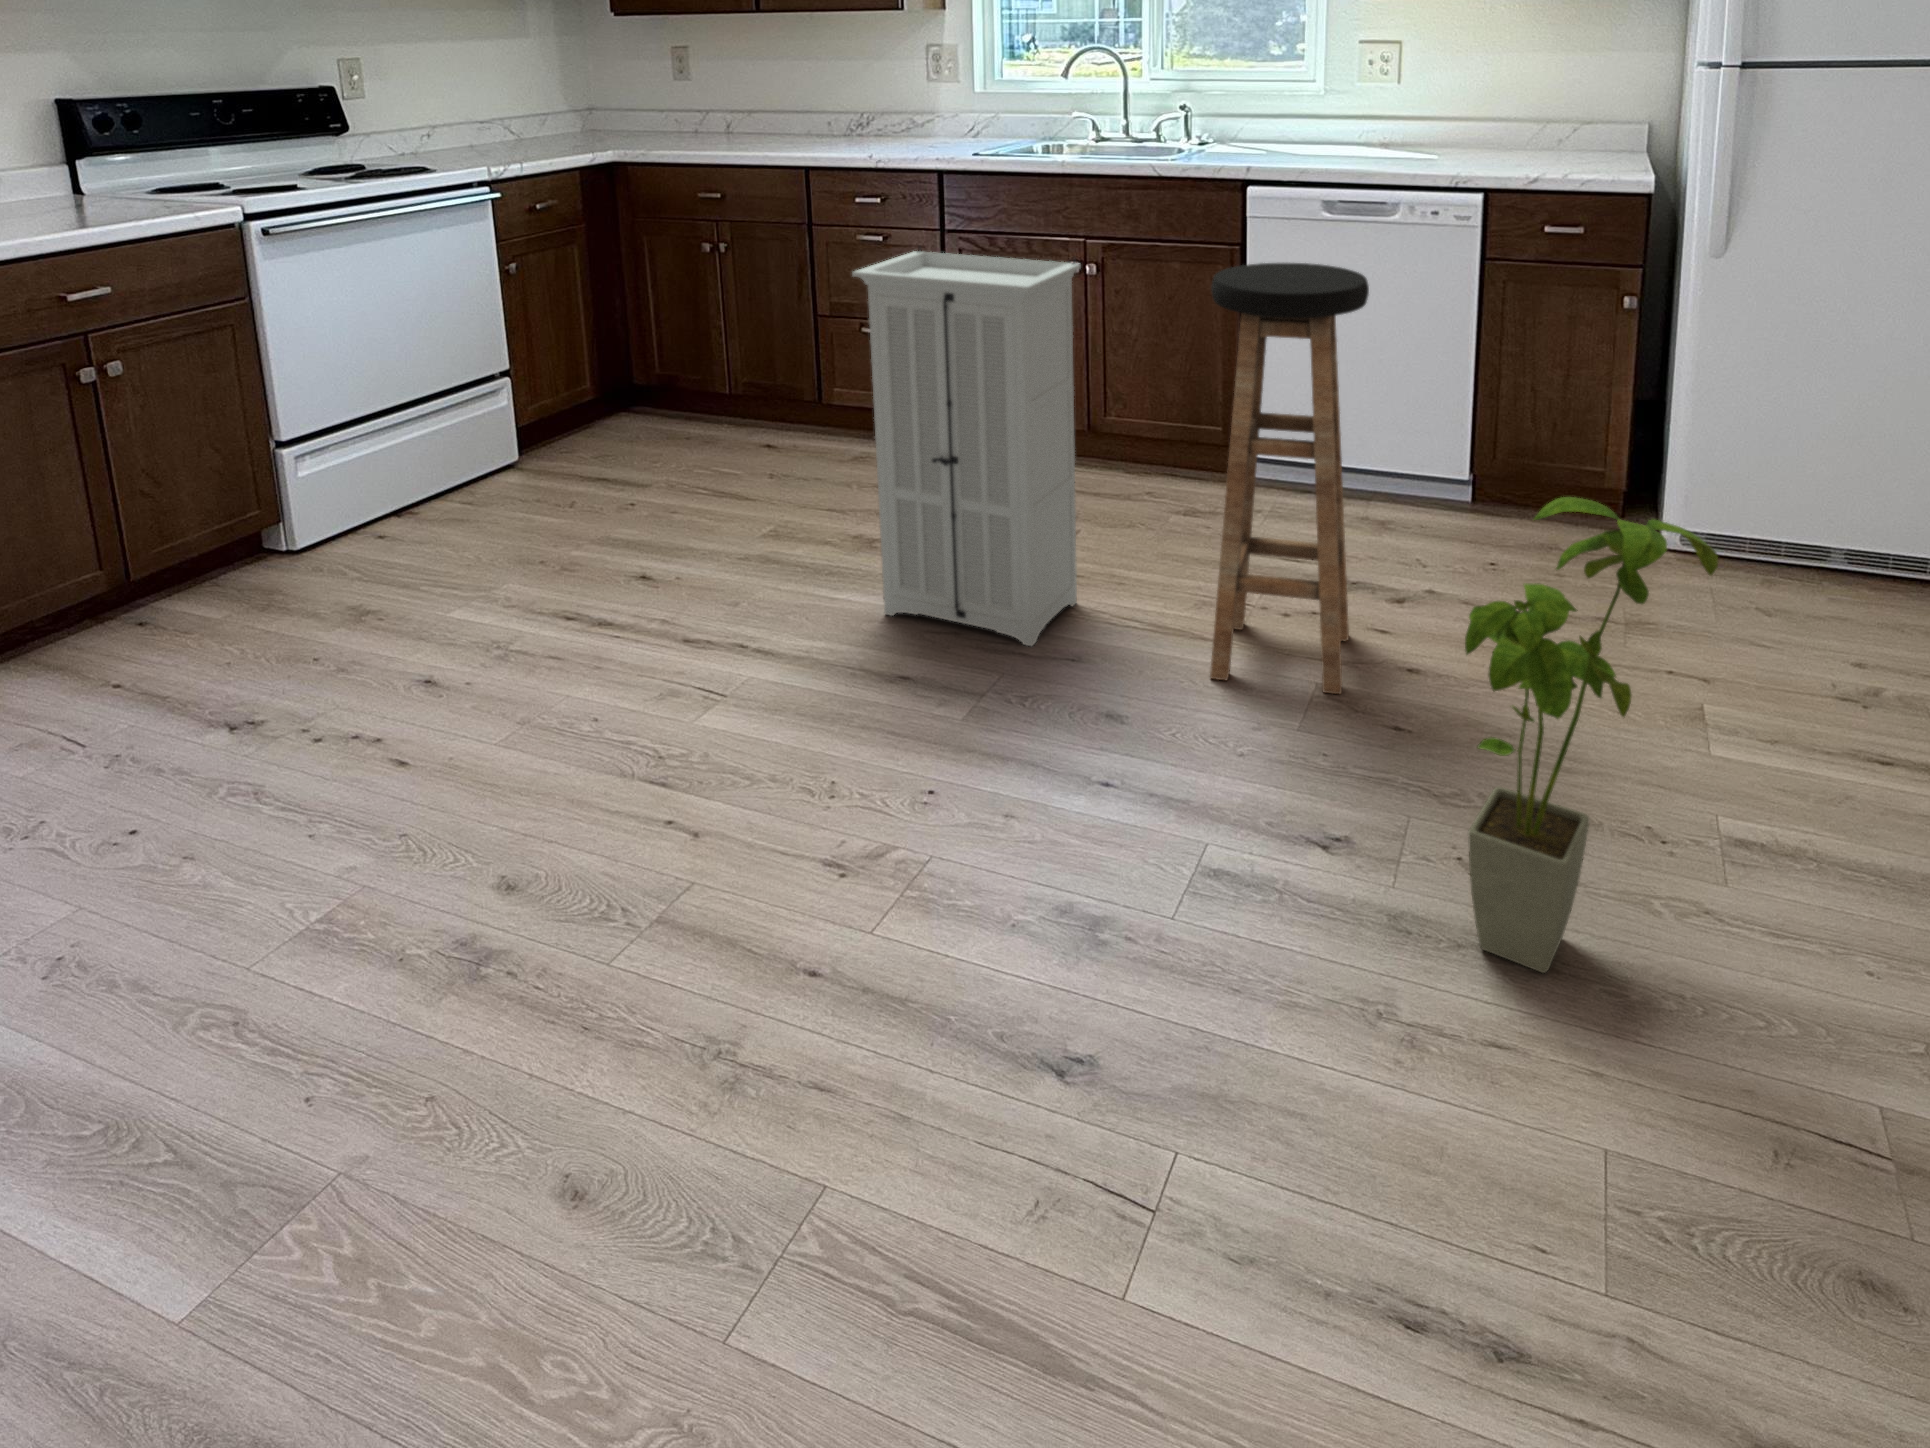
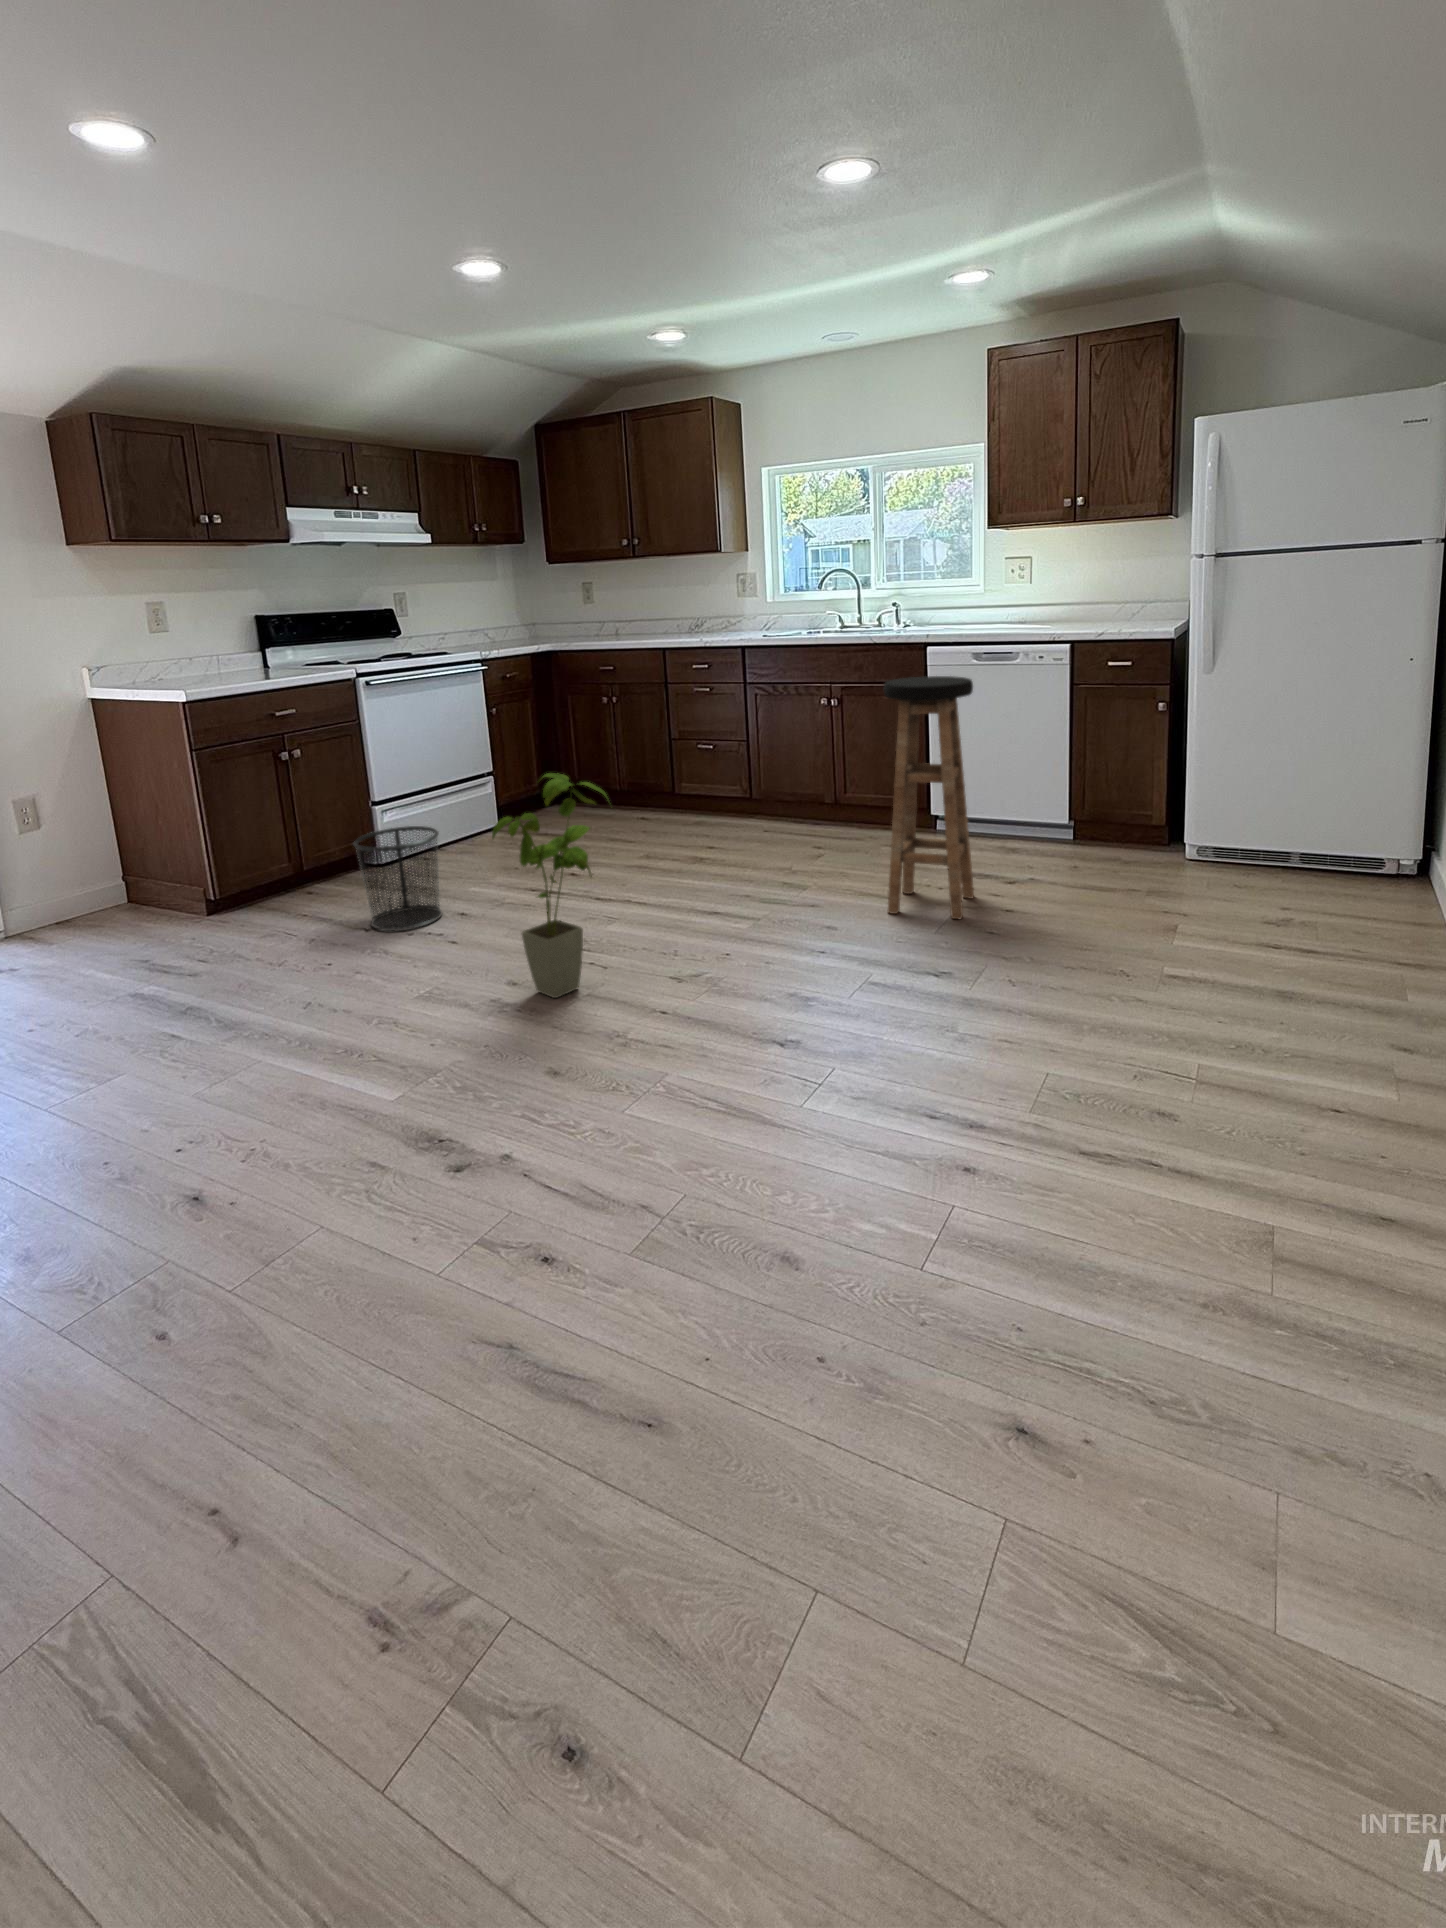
storage cabinet: present [852,249,1081,646] -> none [685,677,818,901]
house plant: present [1465,497,1718,973] -> present [492,773,608,998]
trash can: none [206,518,391,731] -> present [354,826,442,931]

